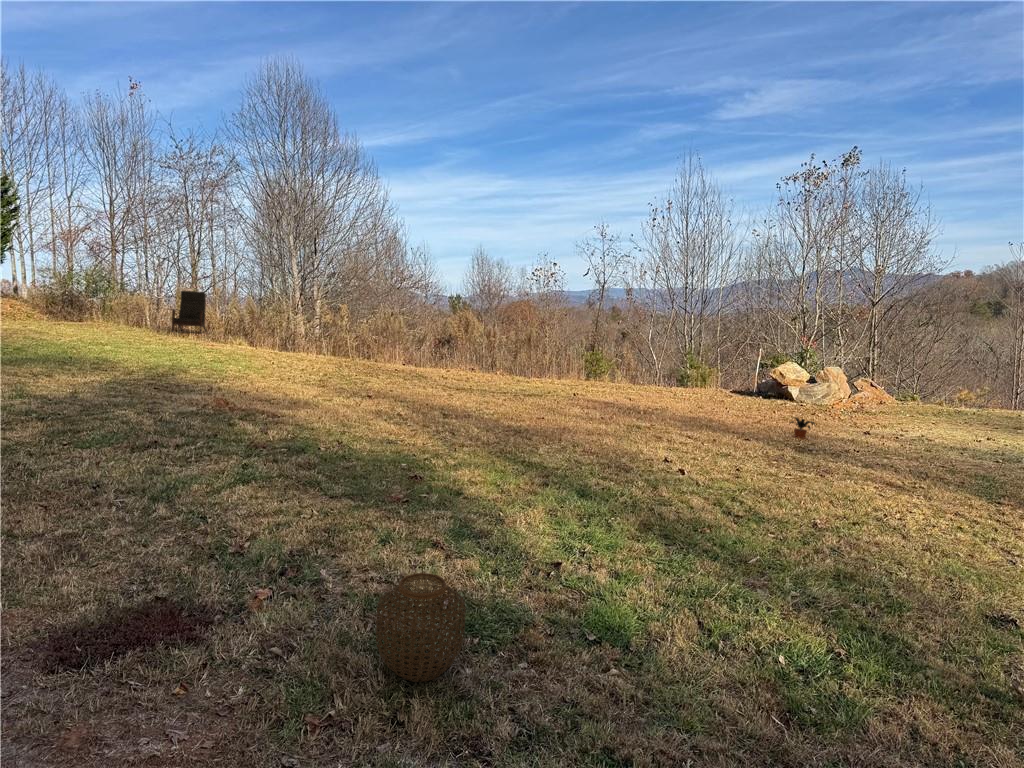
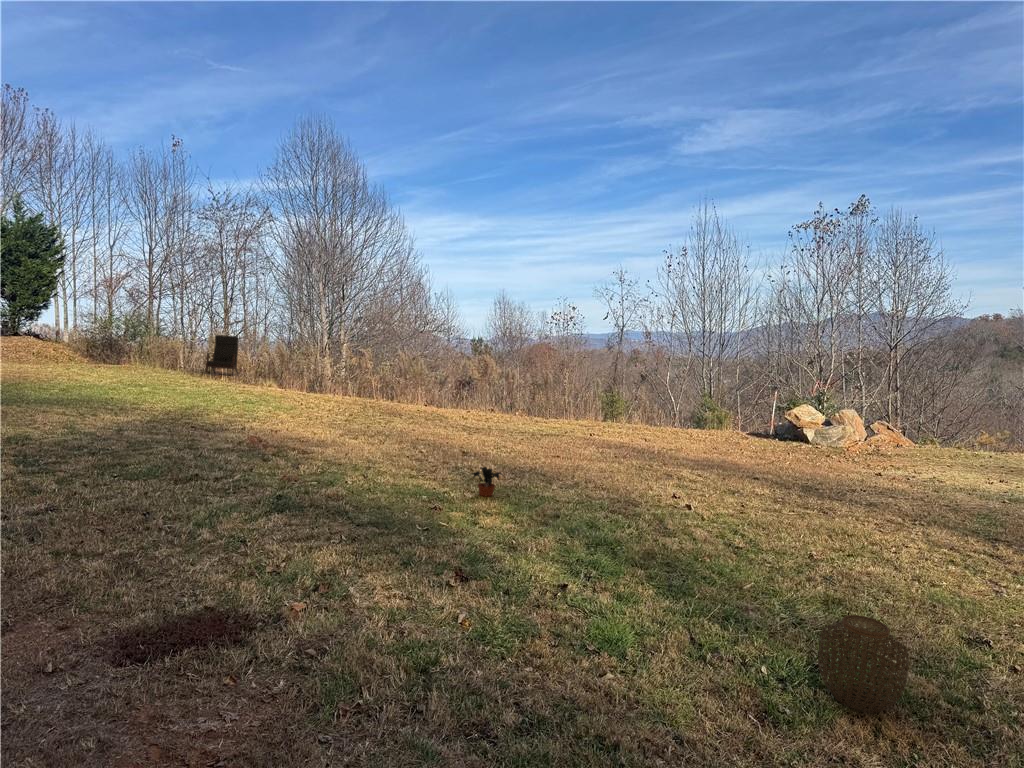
potted plant: present [790,417,815,438] -> present [471,467,503,496]
woven basket: present [376,573,466,682] -> present [818,615,909,713]

